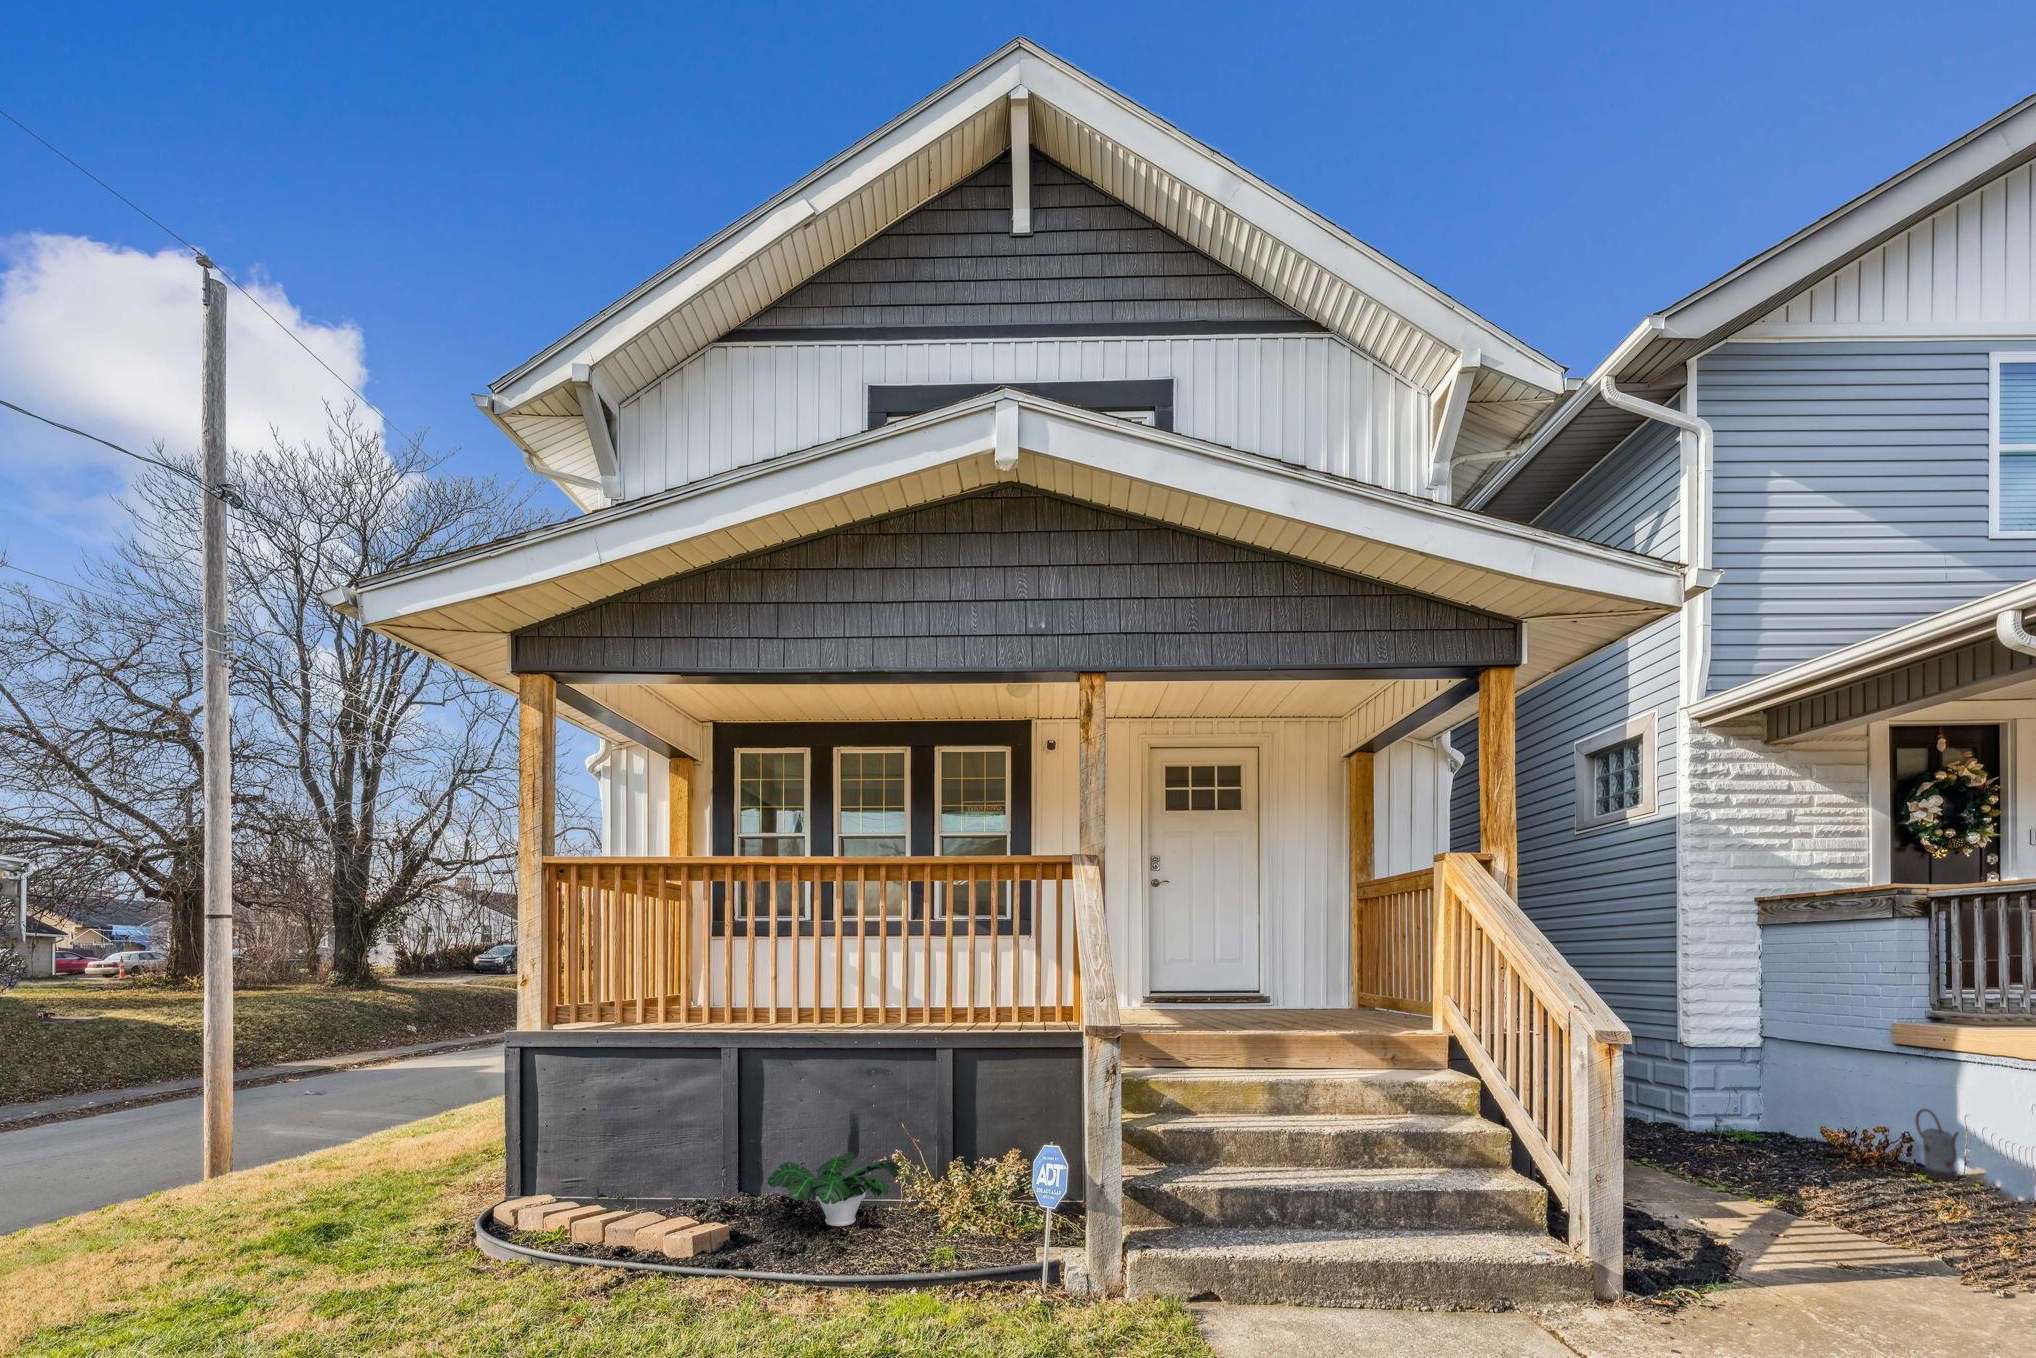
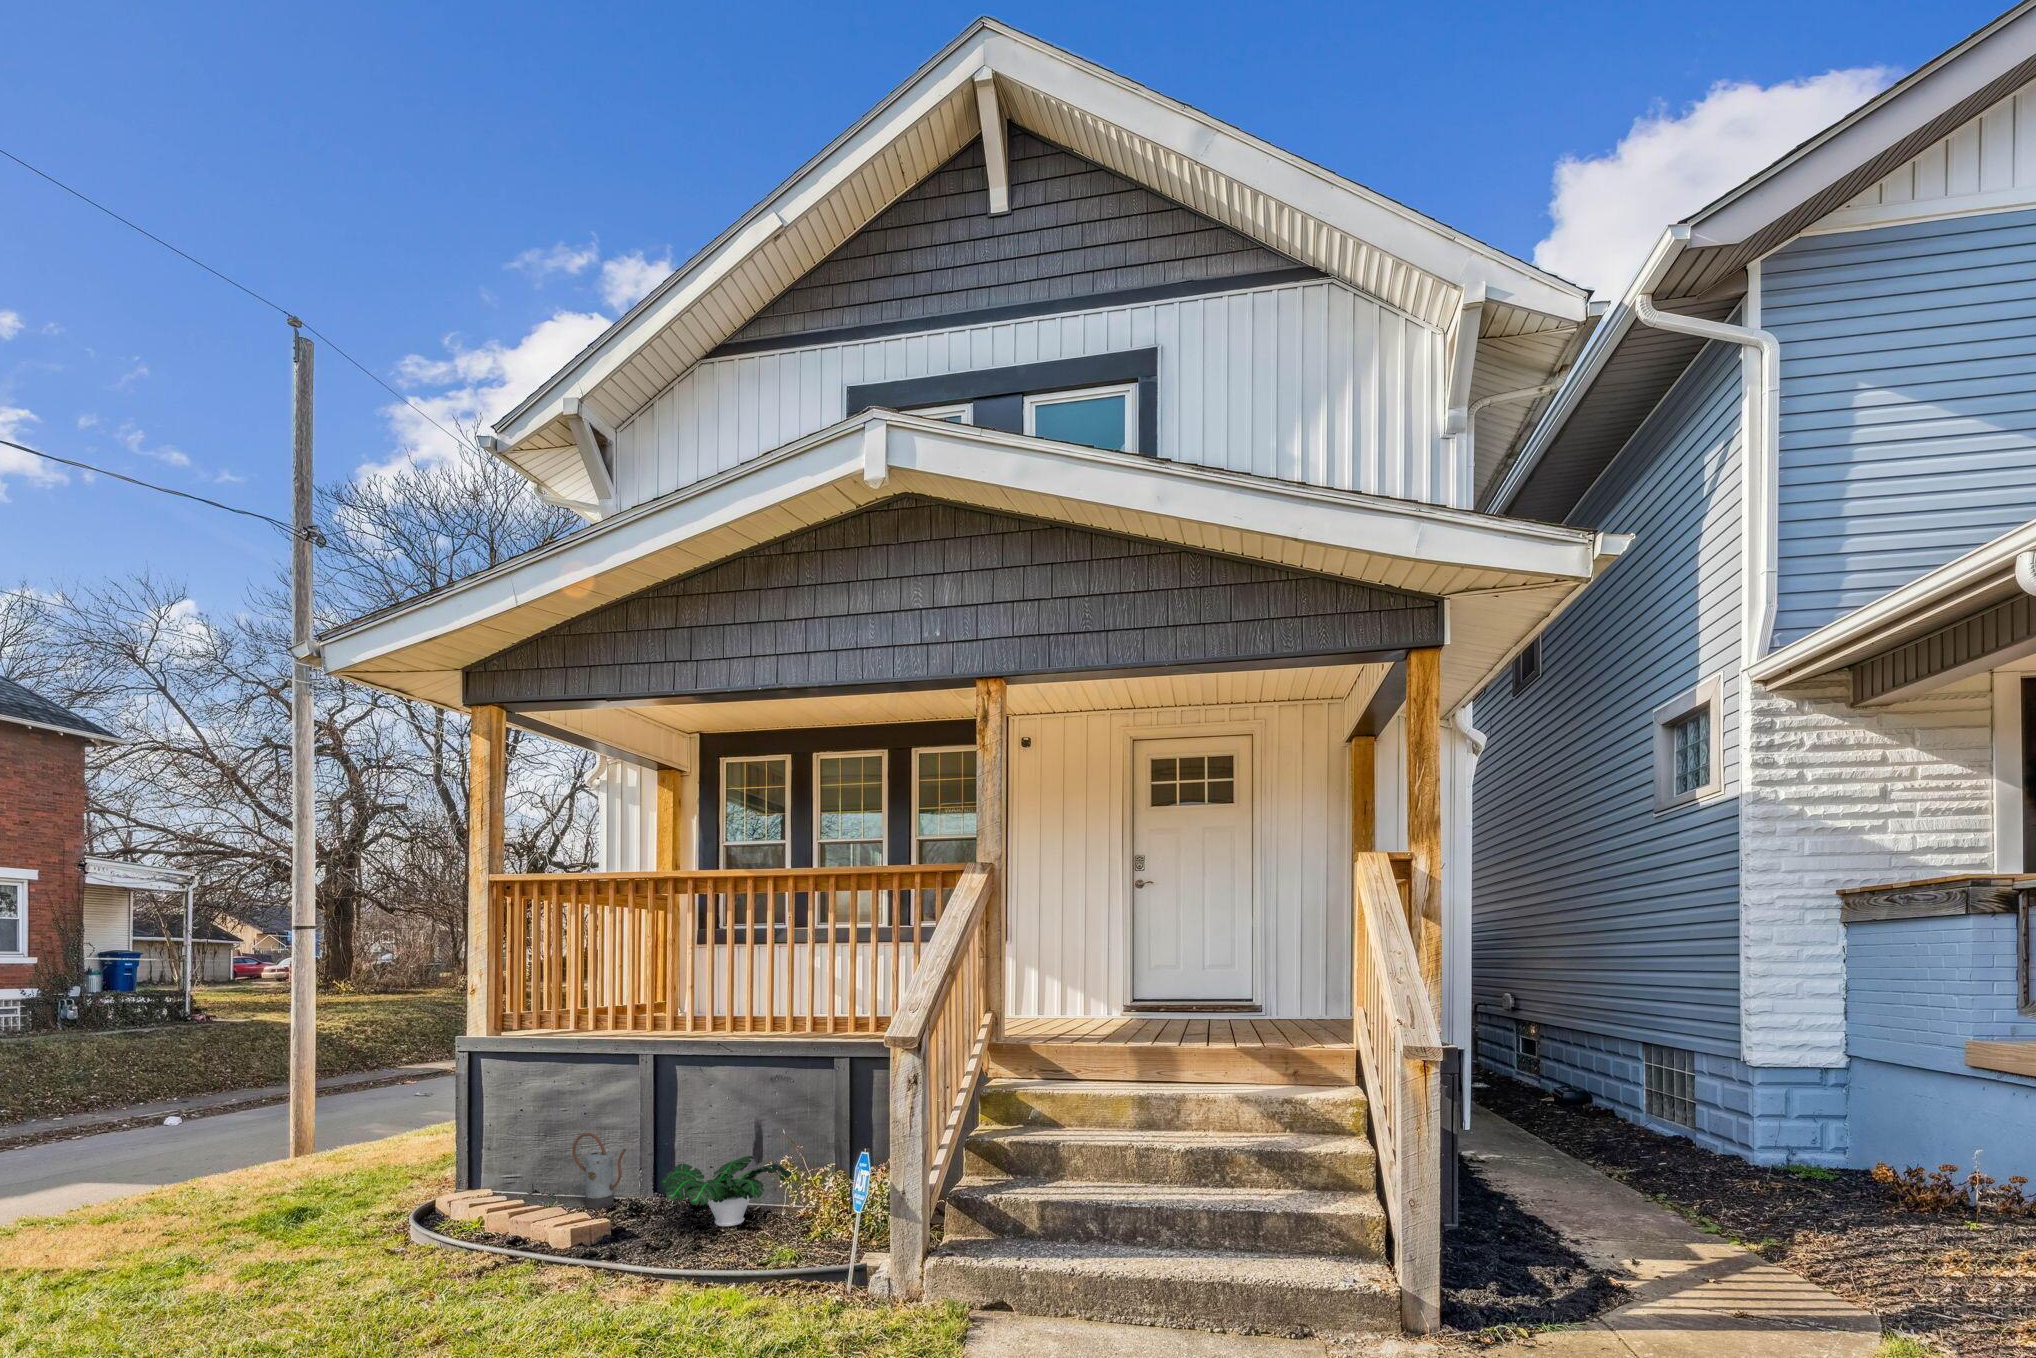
watering can: present [1915,1109,1958,1181] -> present [573,1133,626,1208]

